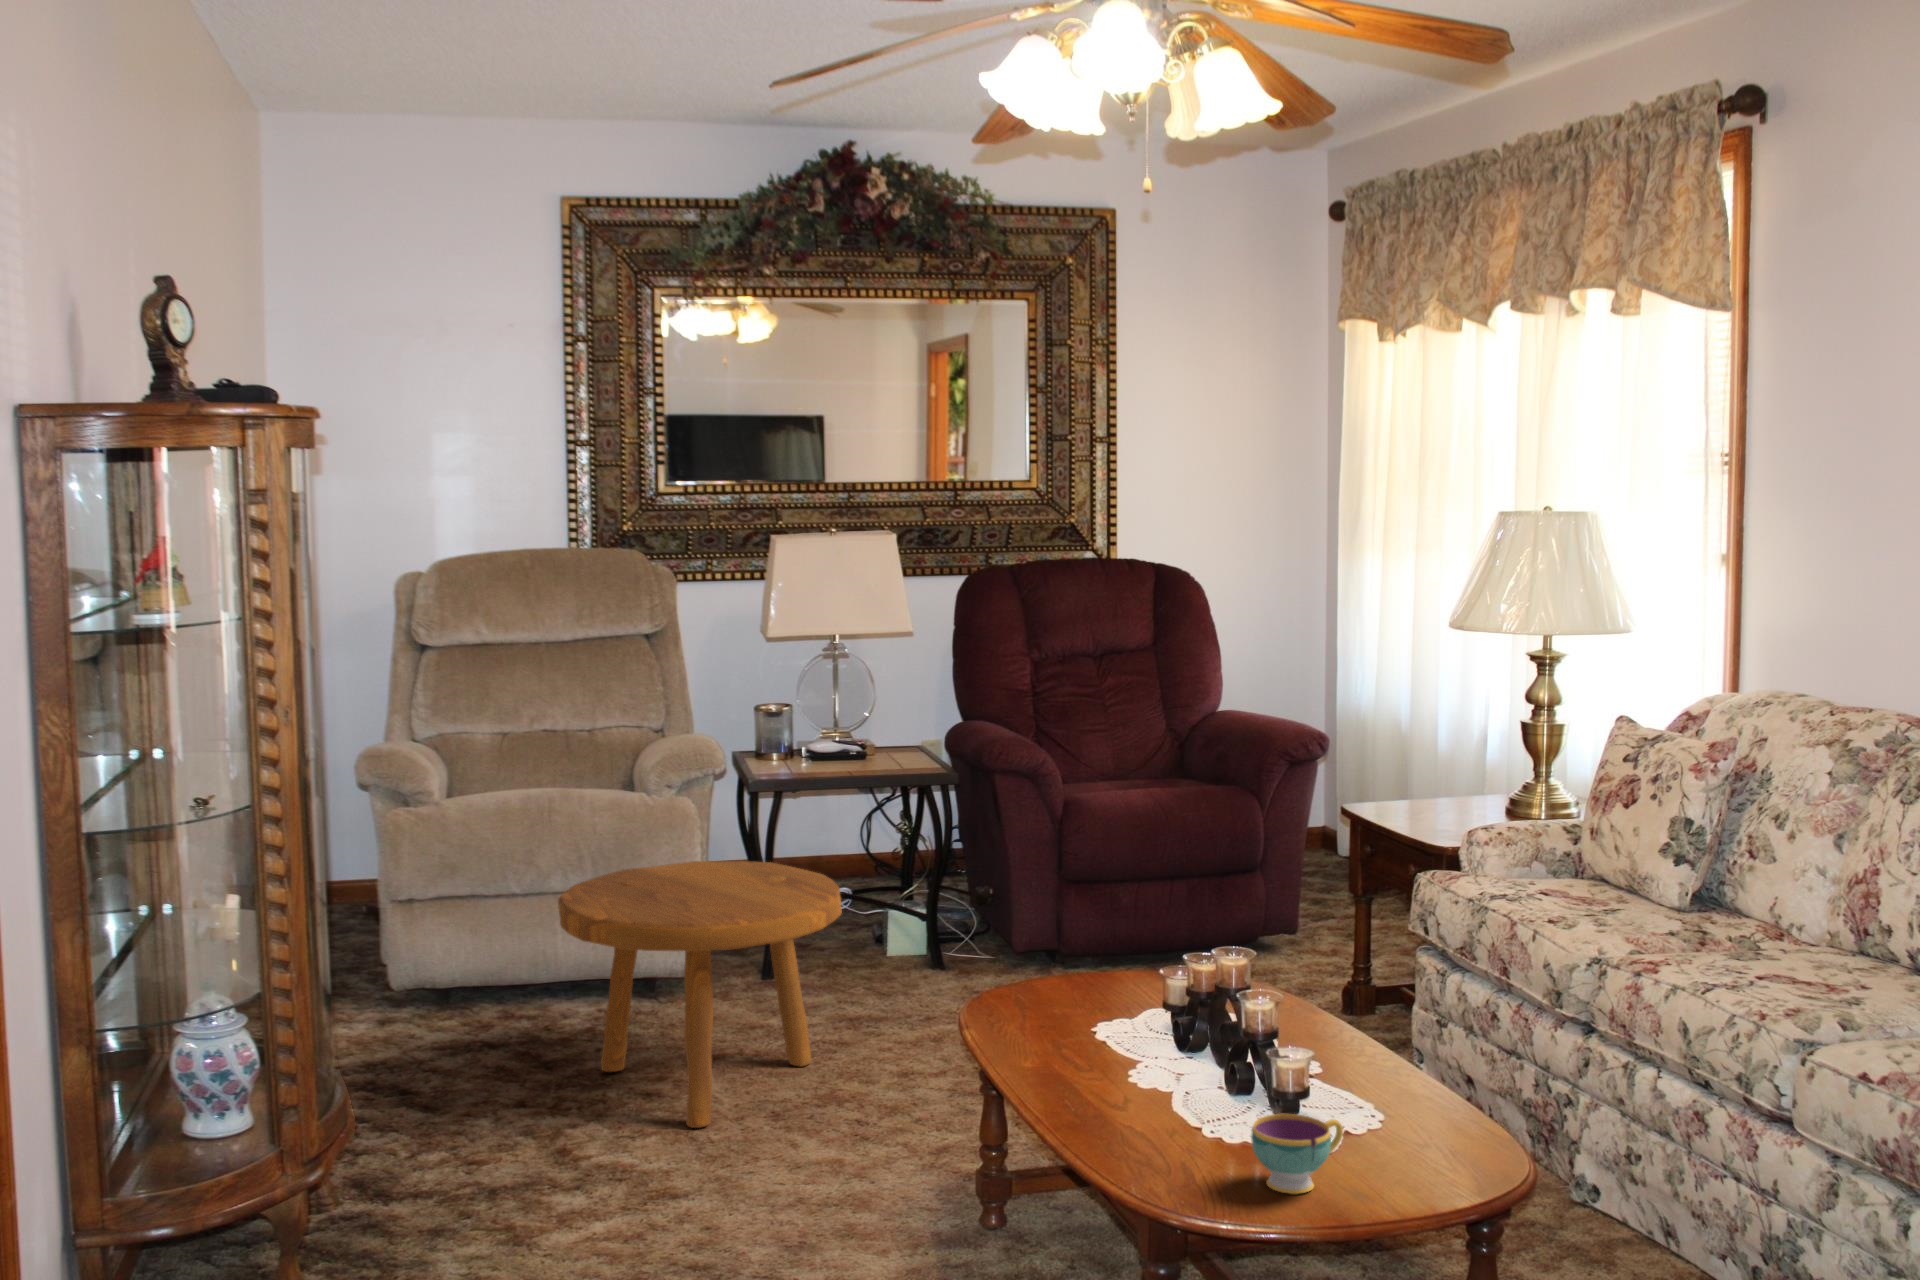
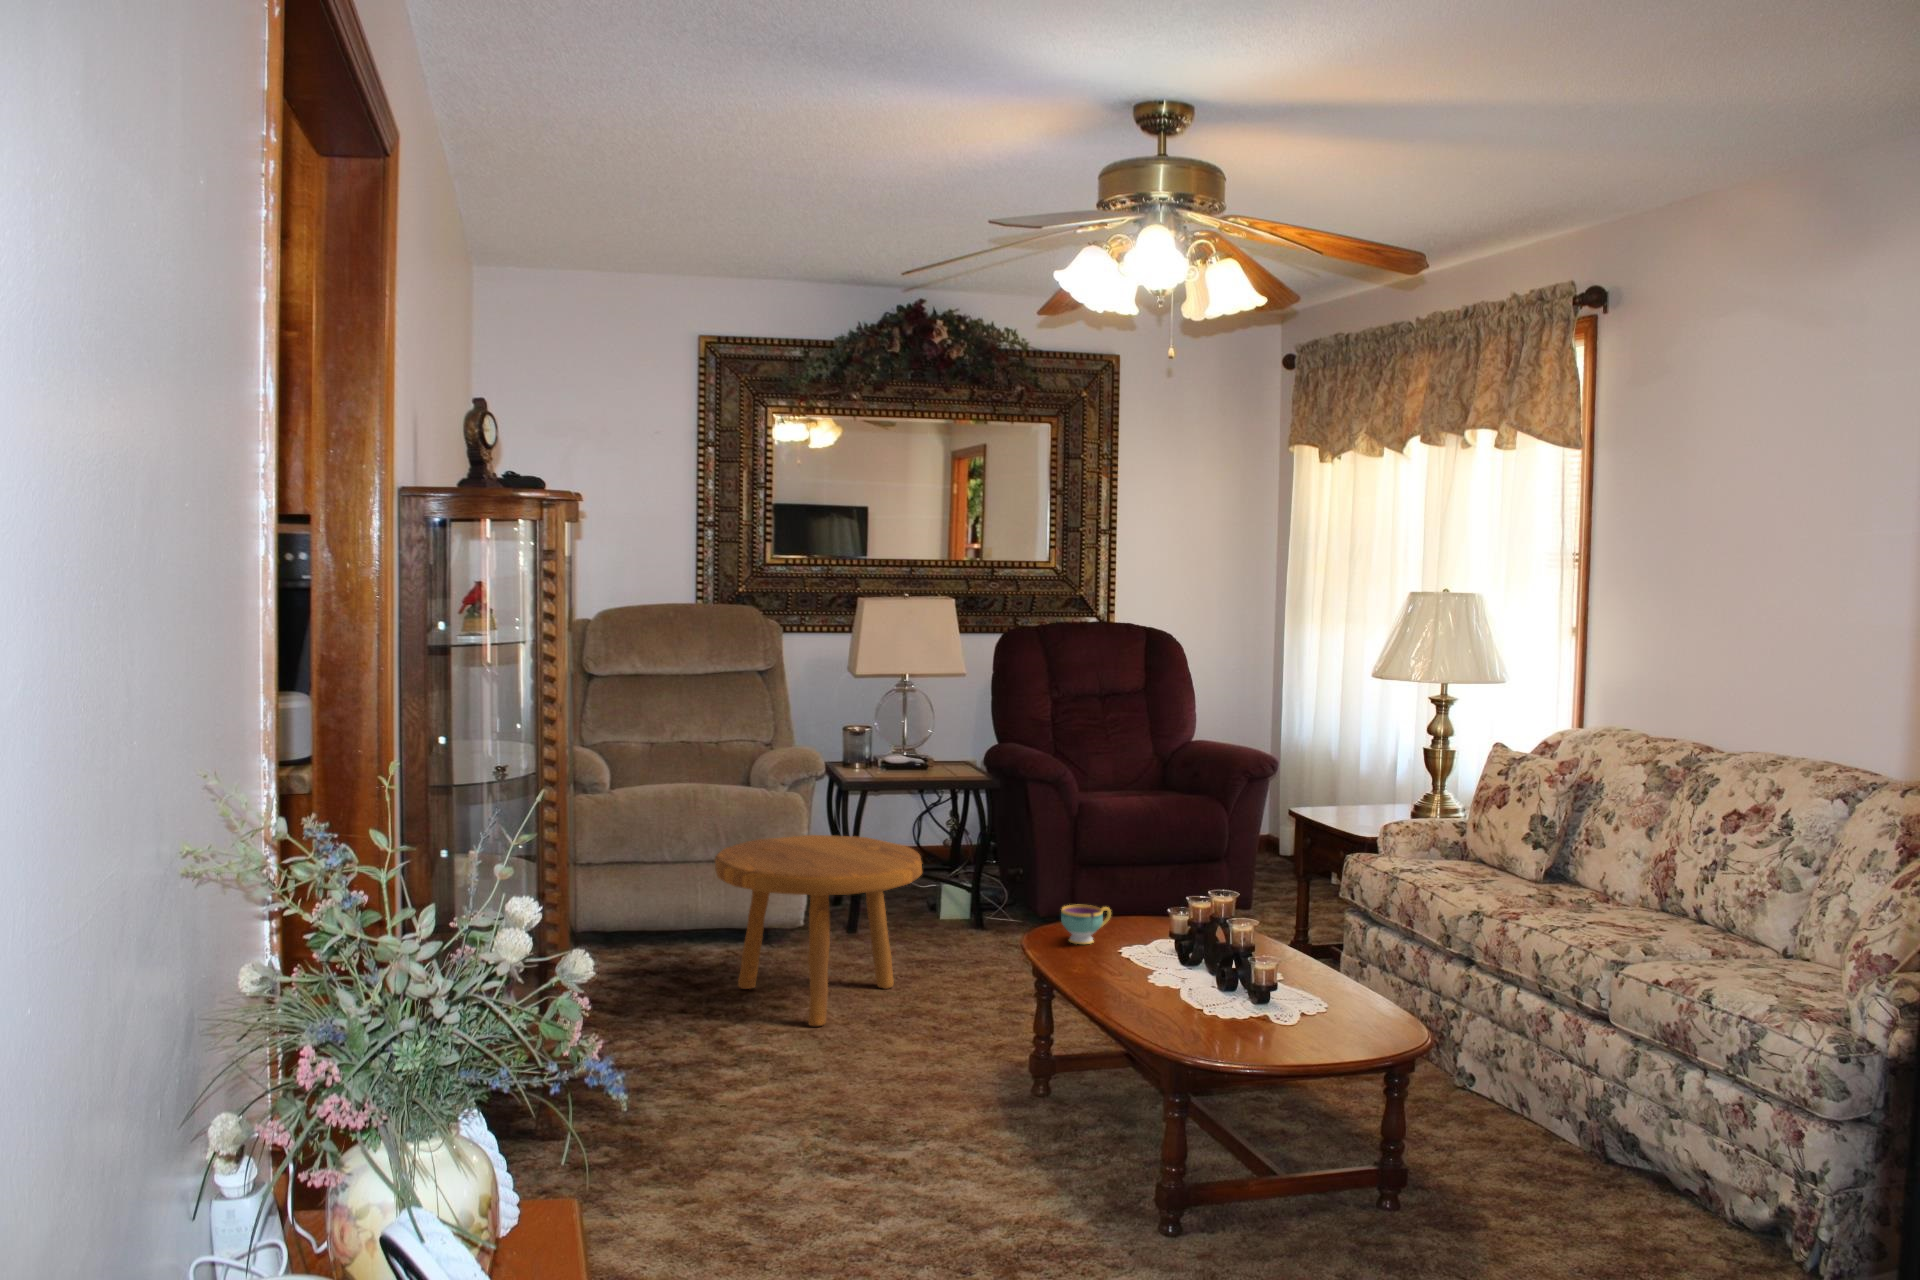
teacup: present [1251,1114,1343,1194] -> present [1061,905,1111,944]

